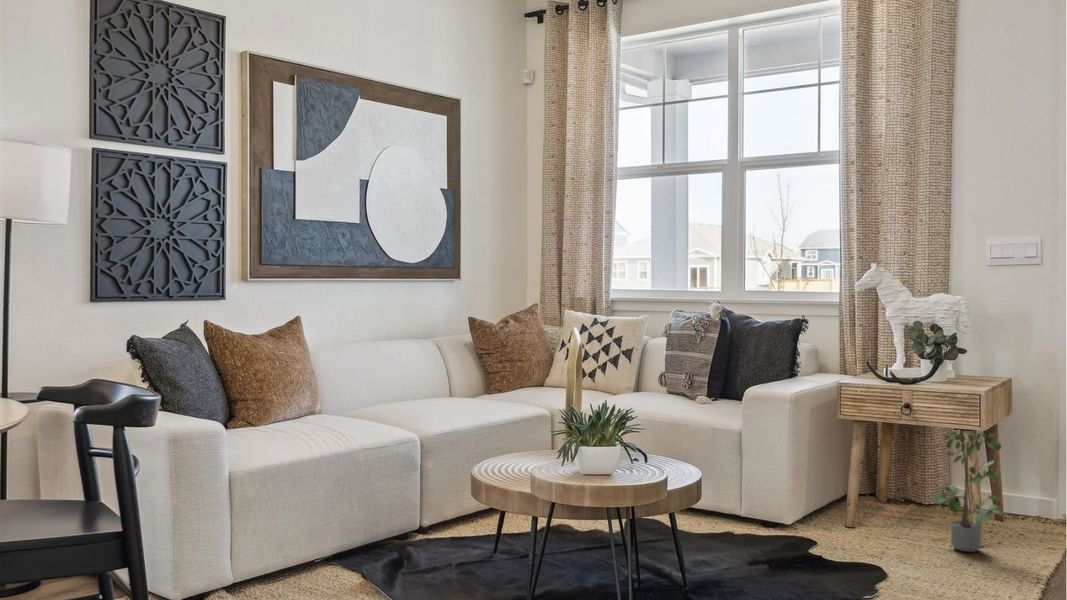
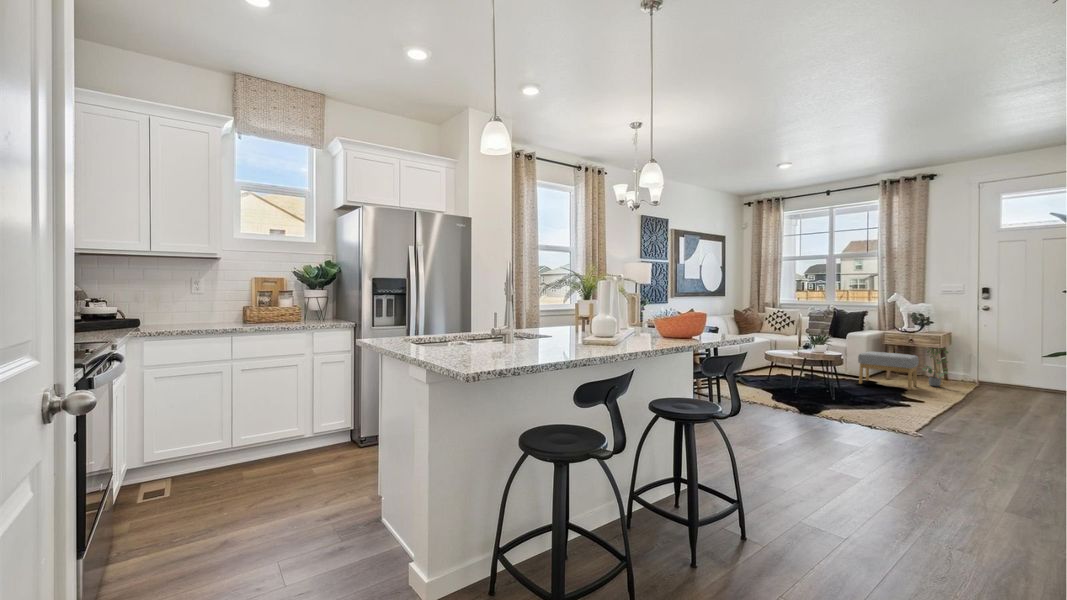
footstool: none [756,447,922,579] -> present [858,352,919,390]

